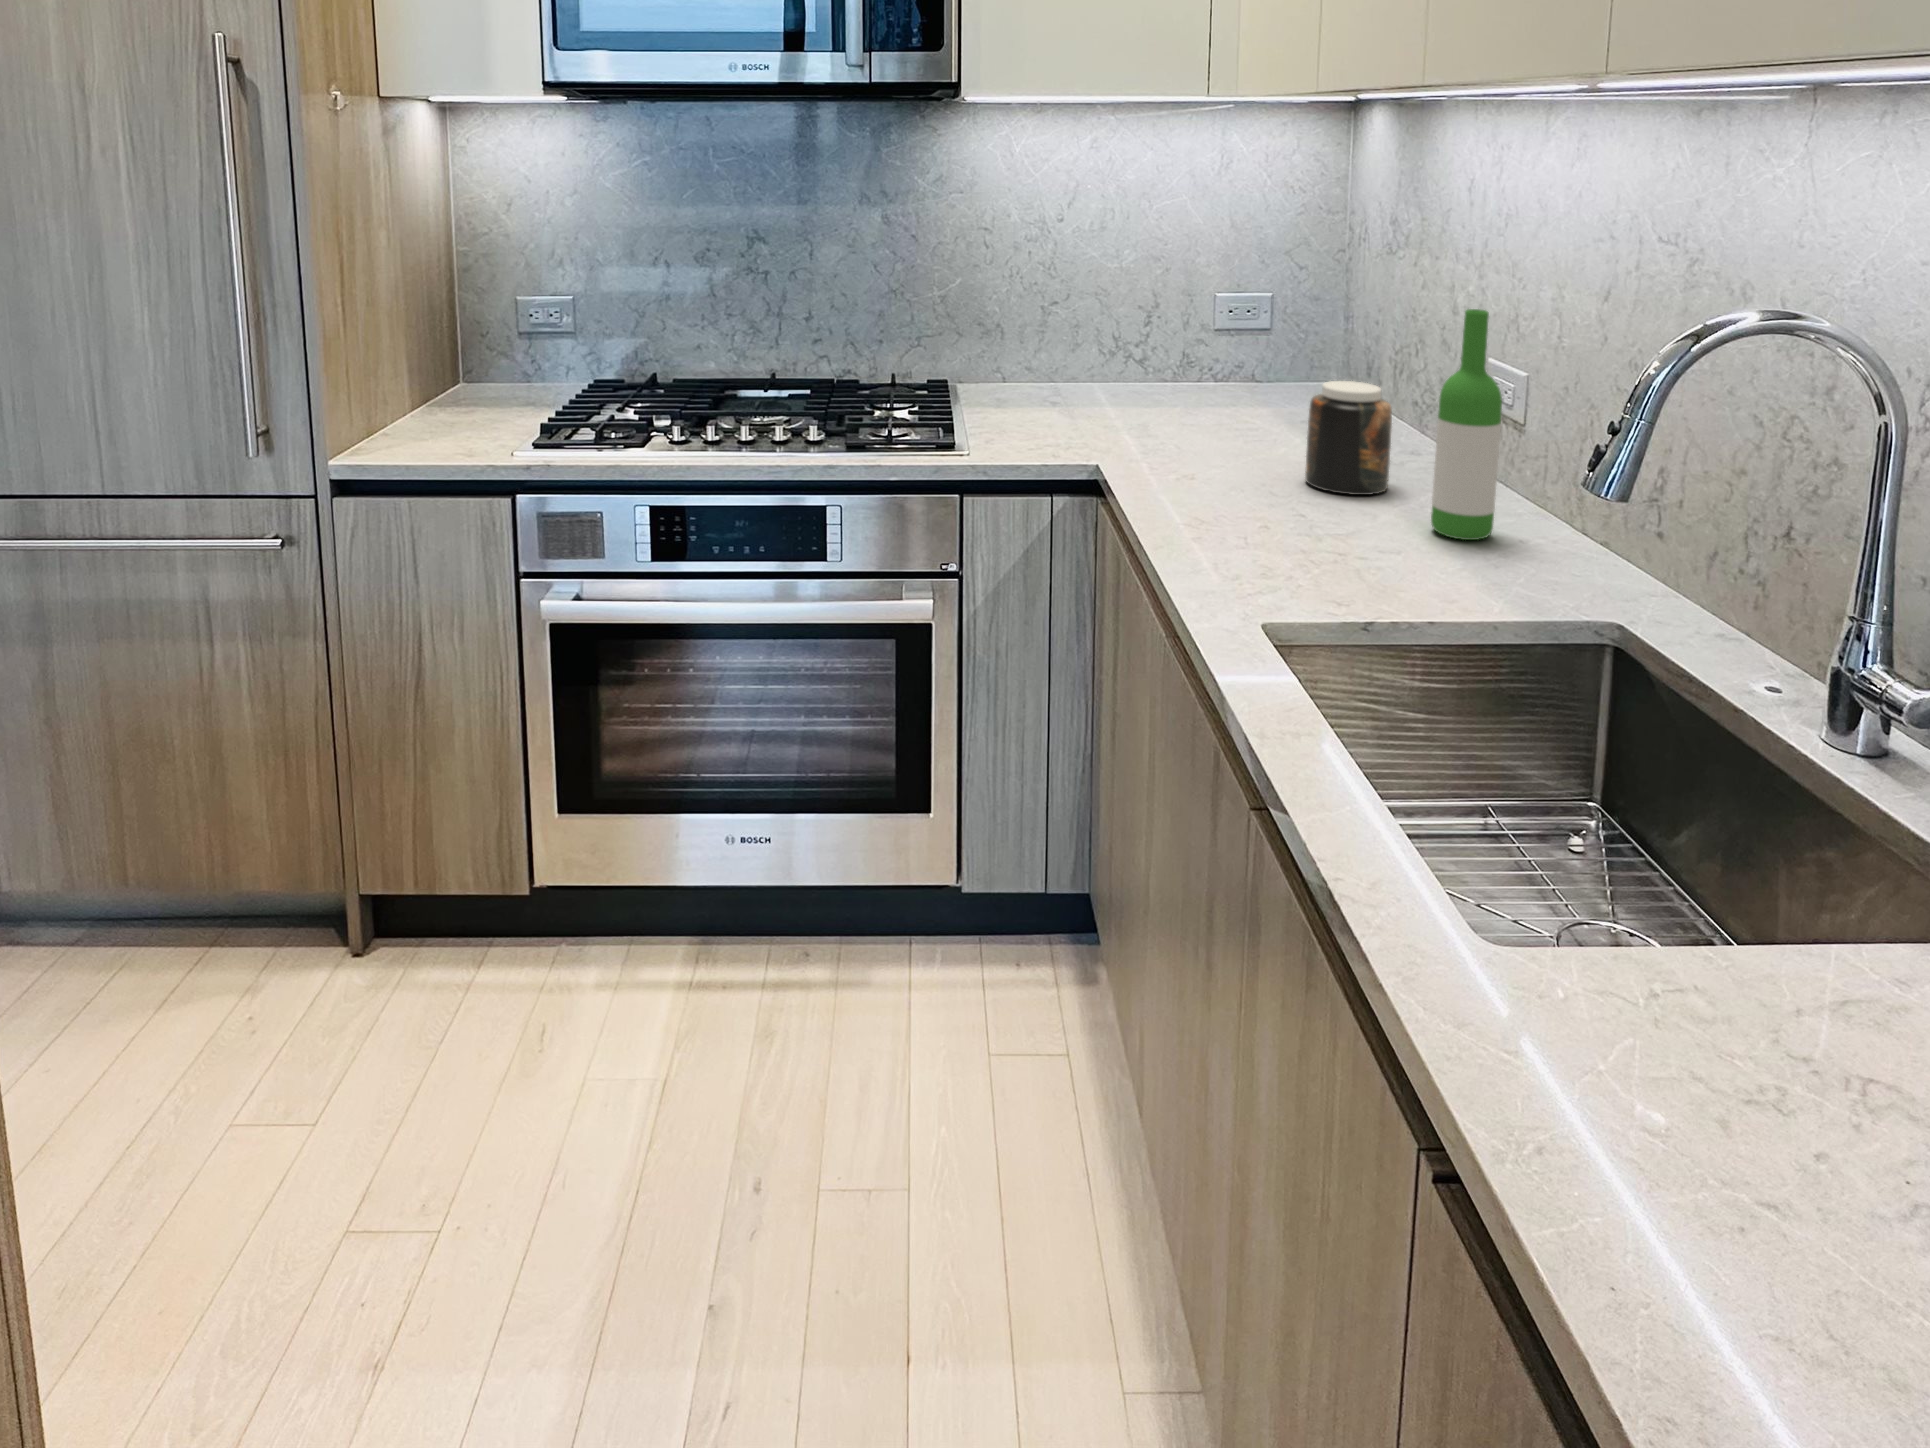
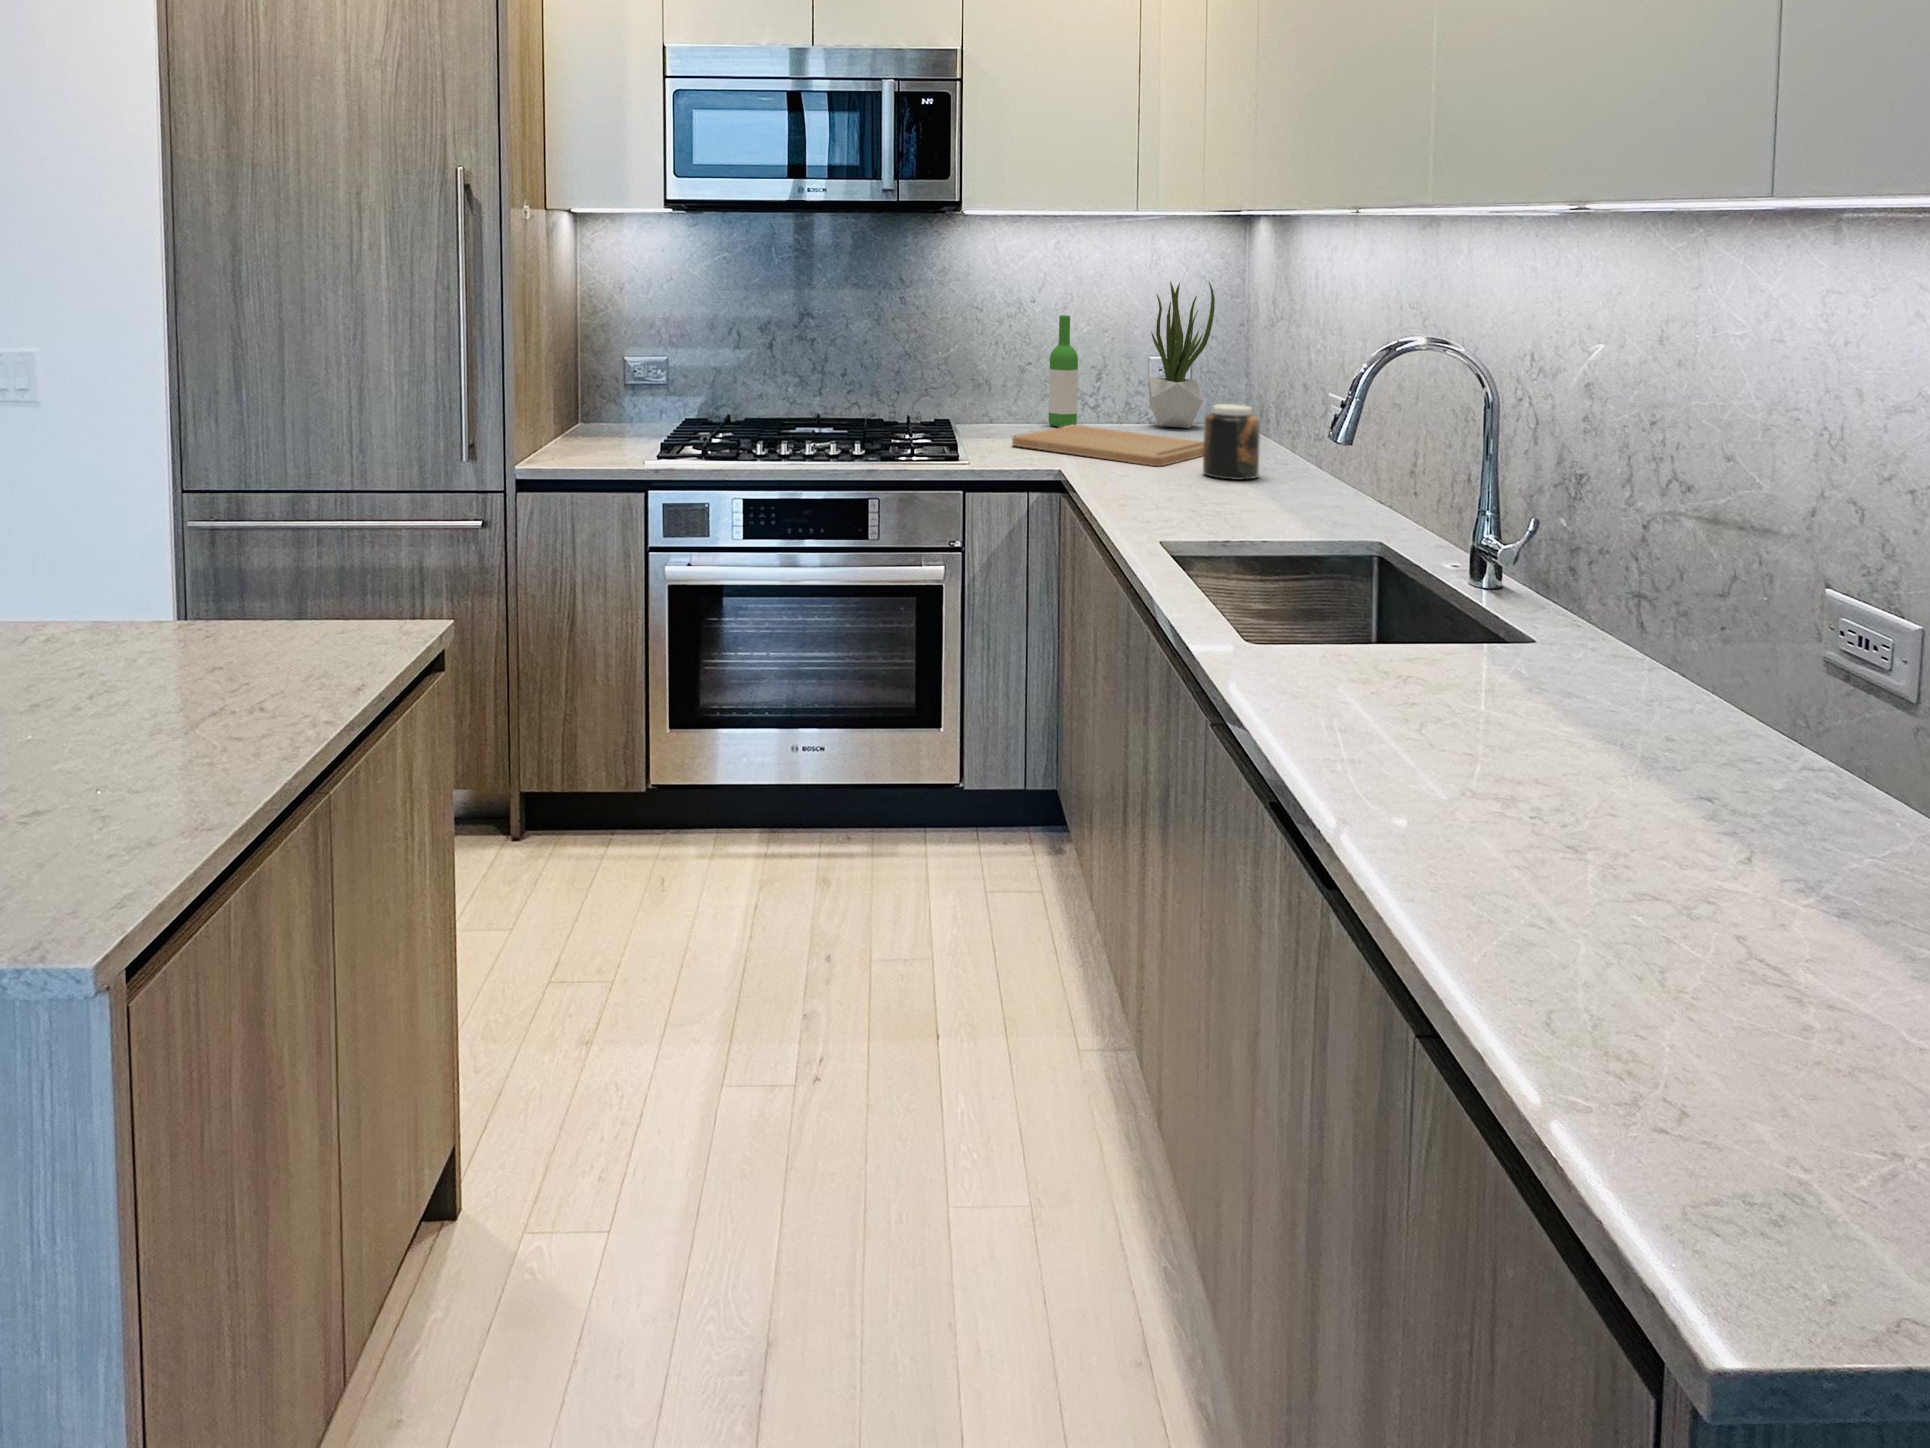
potted plant: none [1215,188,1308,387] -> present [1149,281,1215,428]
wine bottle: present [1431,309,1502,540] -> present [1048,315,1078,427]
cutting board: none [1029,387,1317,465] -> present [1012,425,1204,466]

